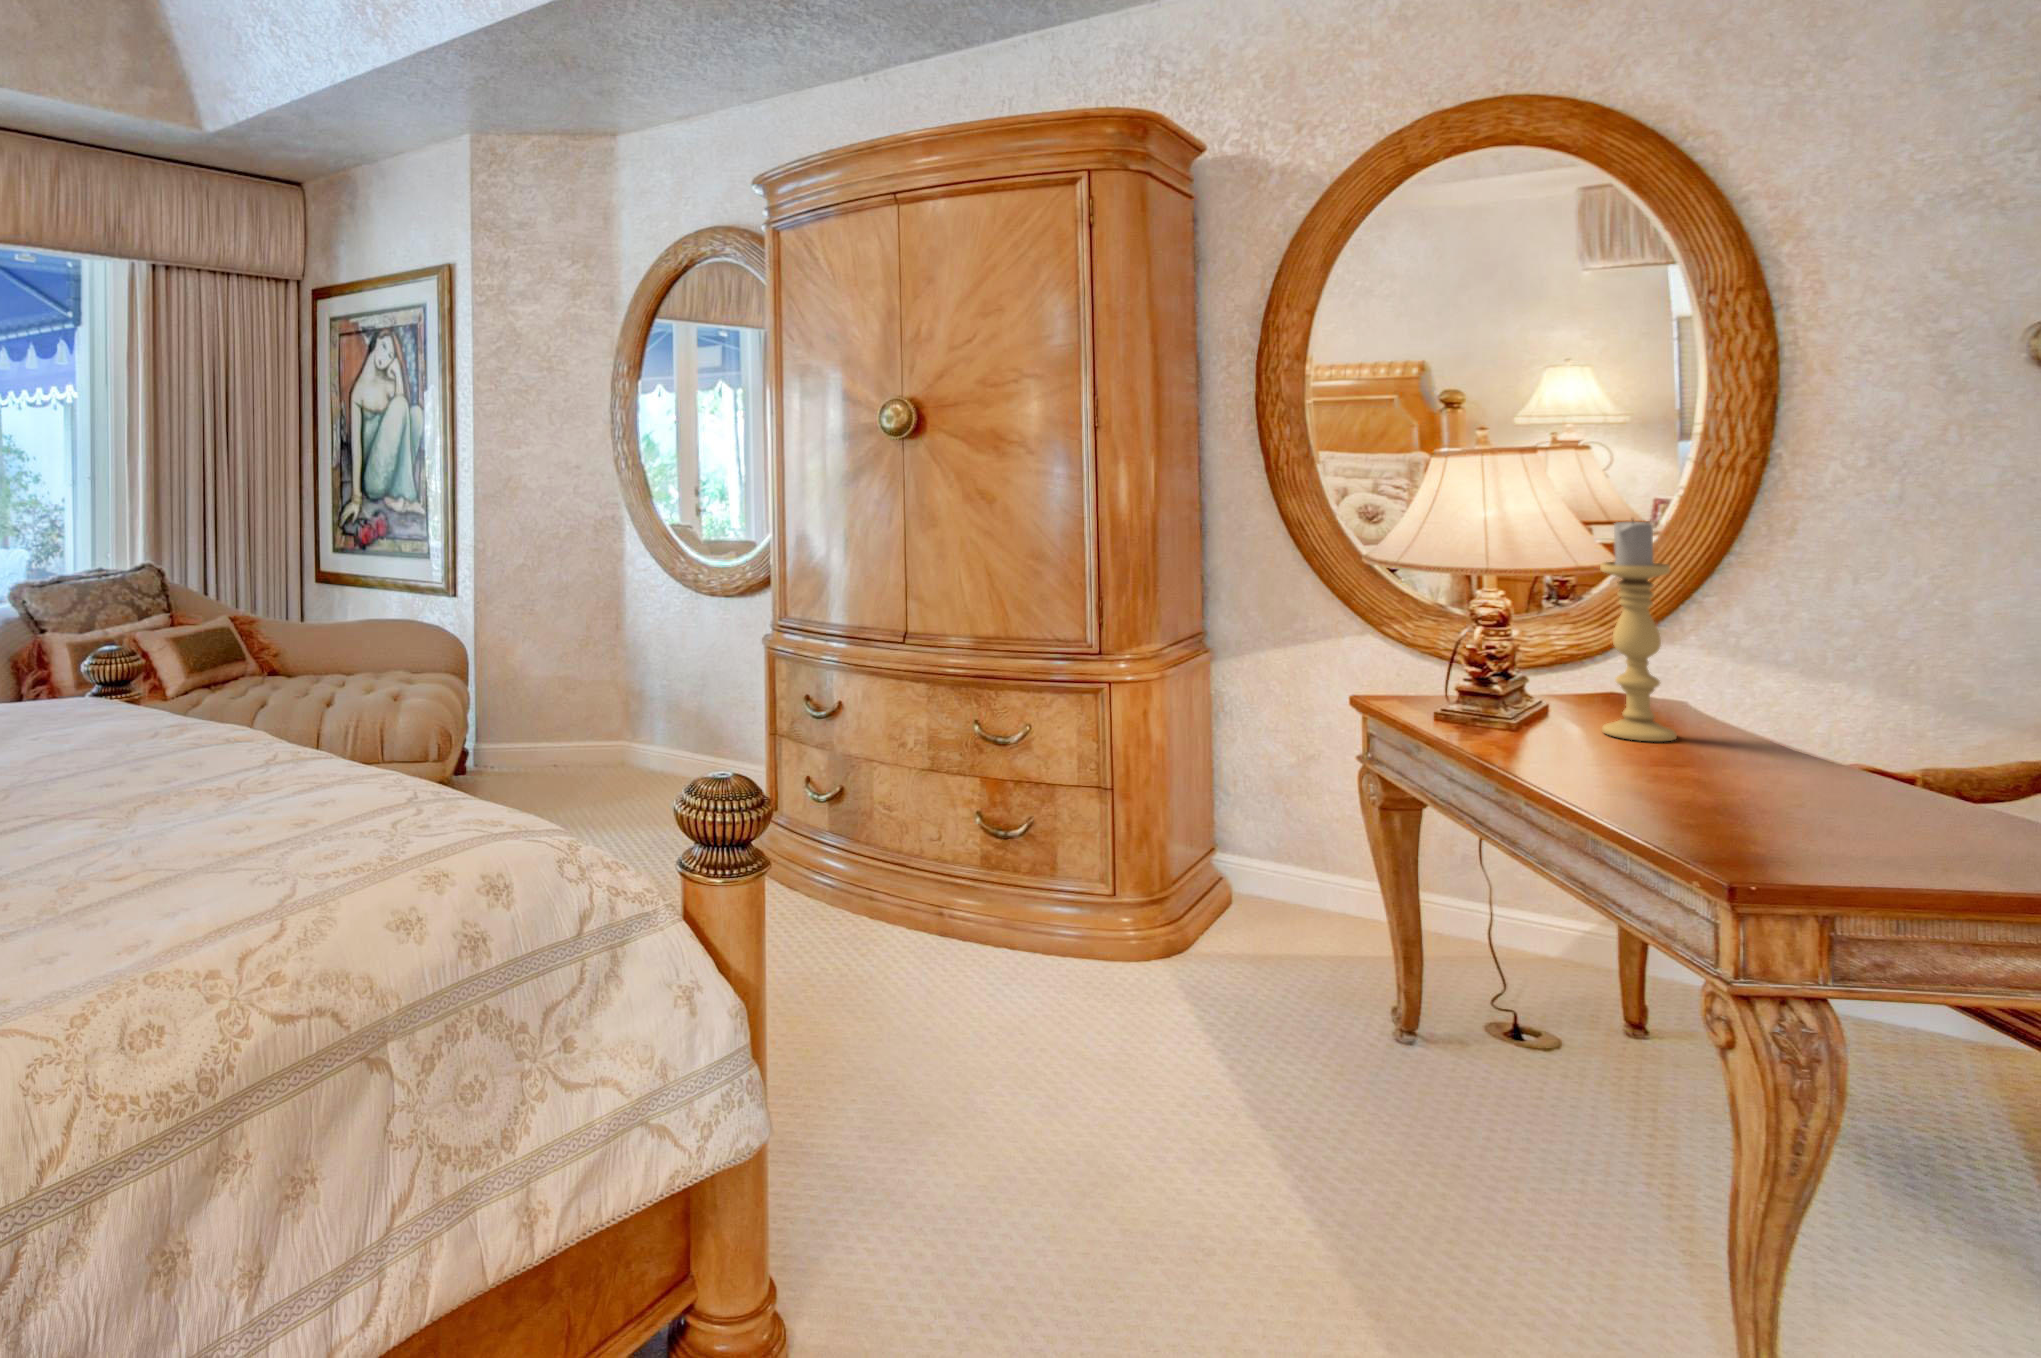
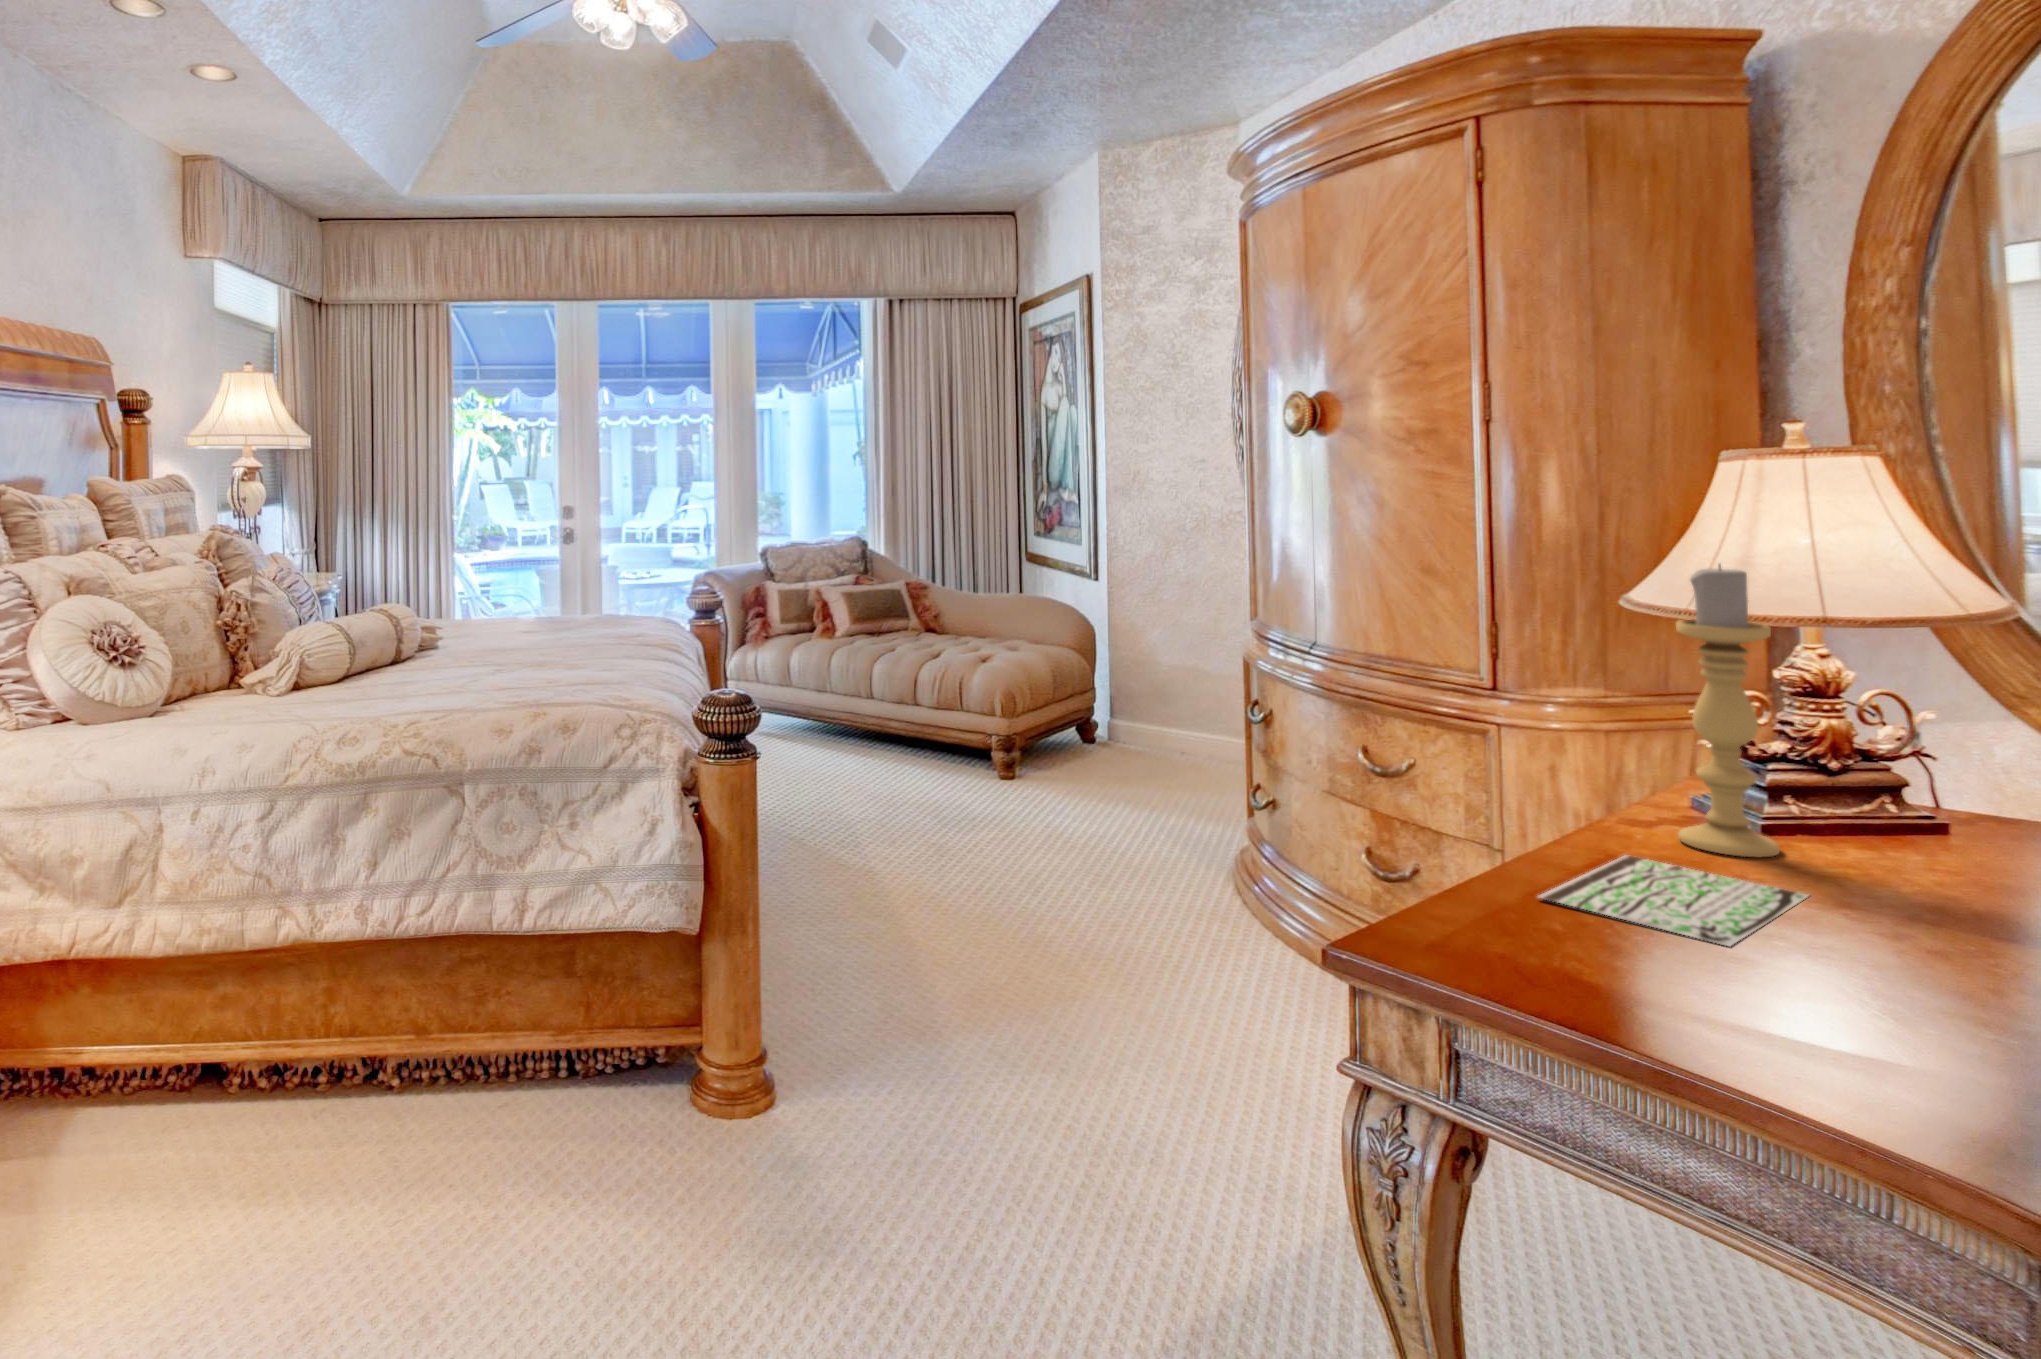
book: none [1650,755,1907,803] -> present [1538,855,1808,946]

